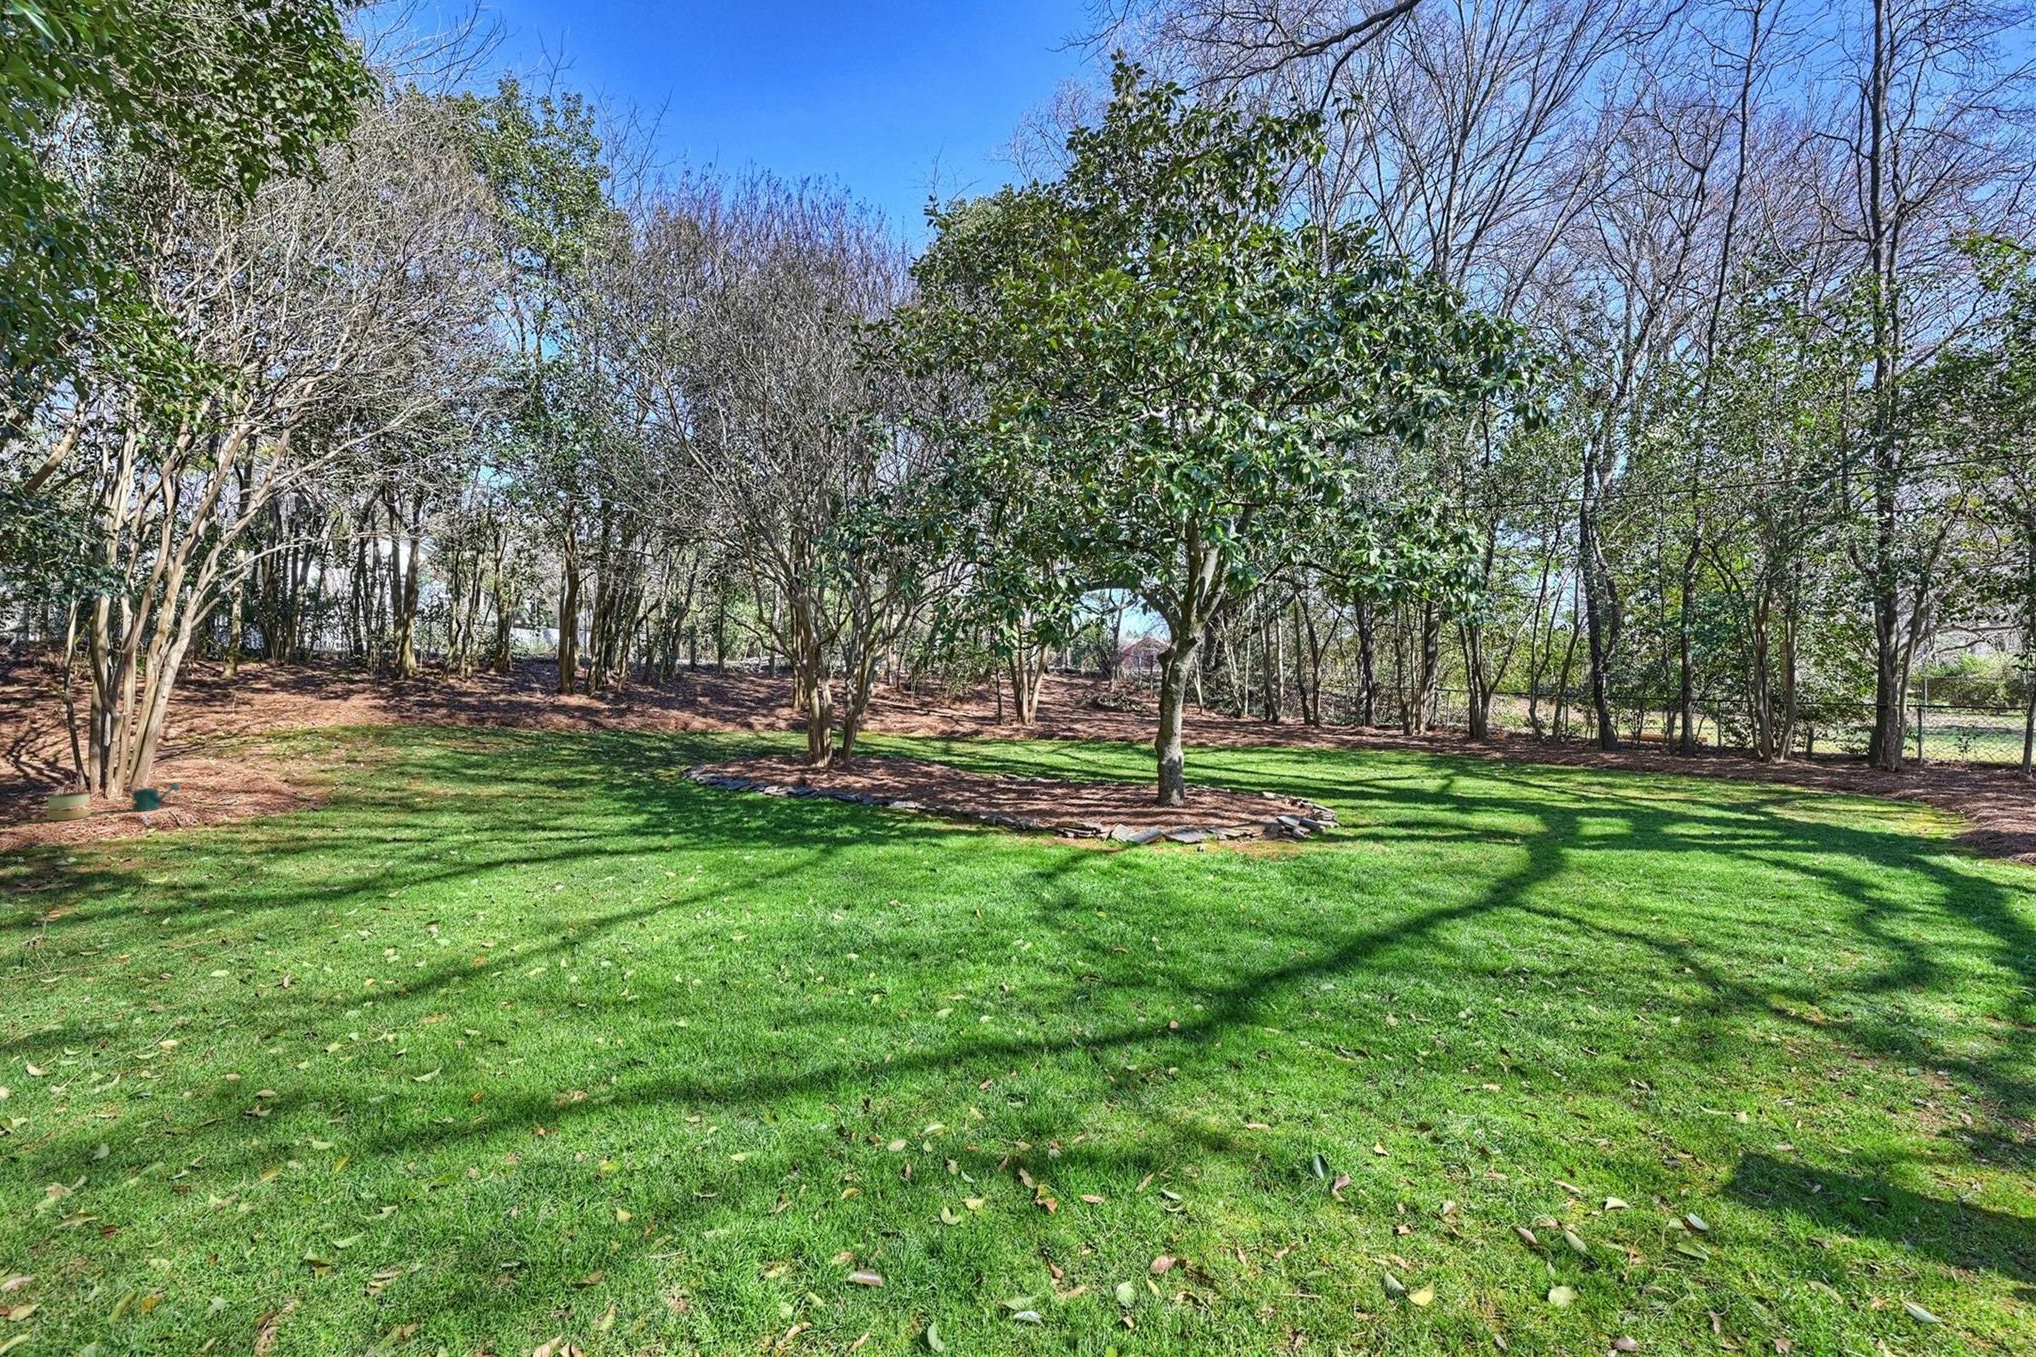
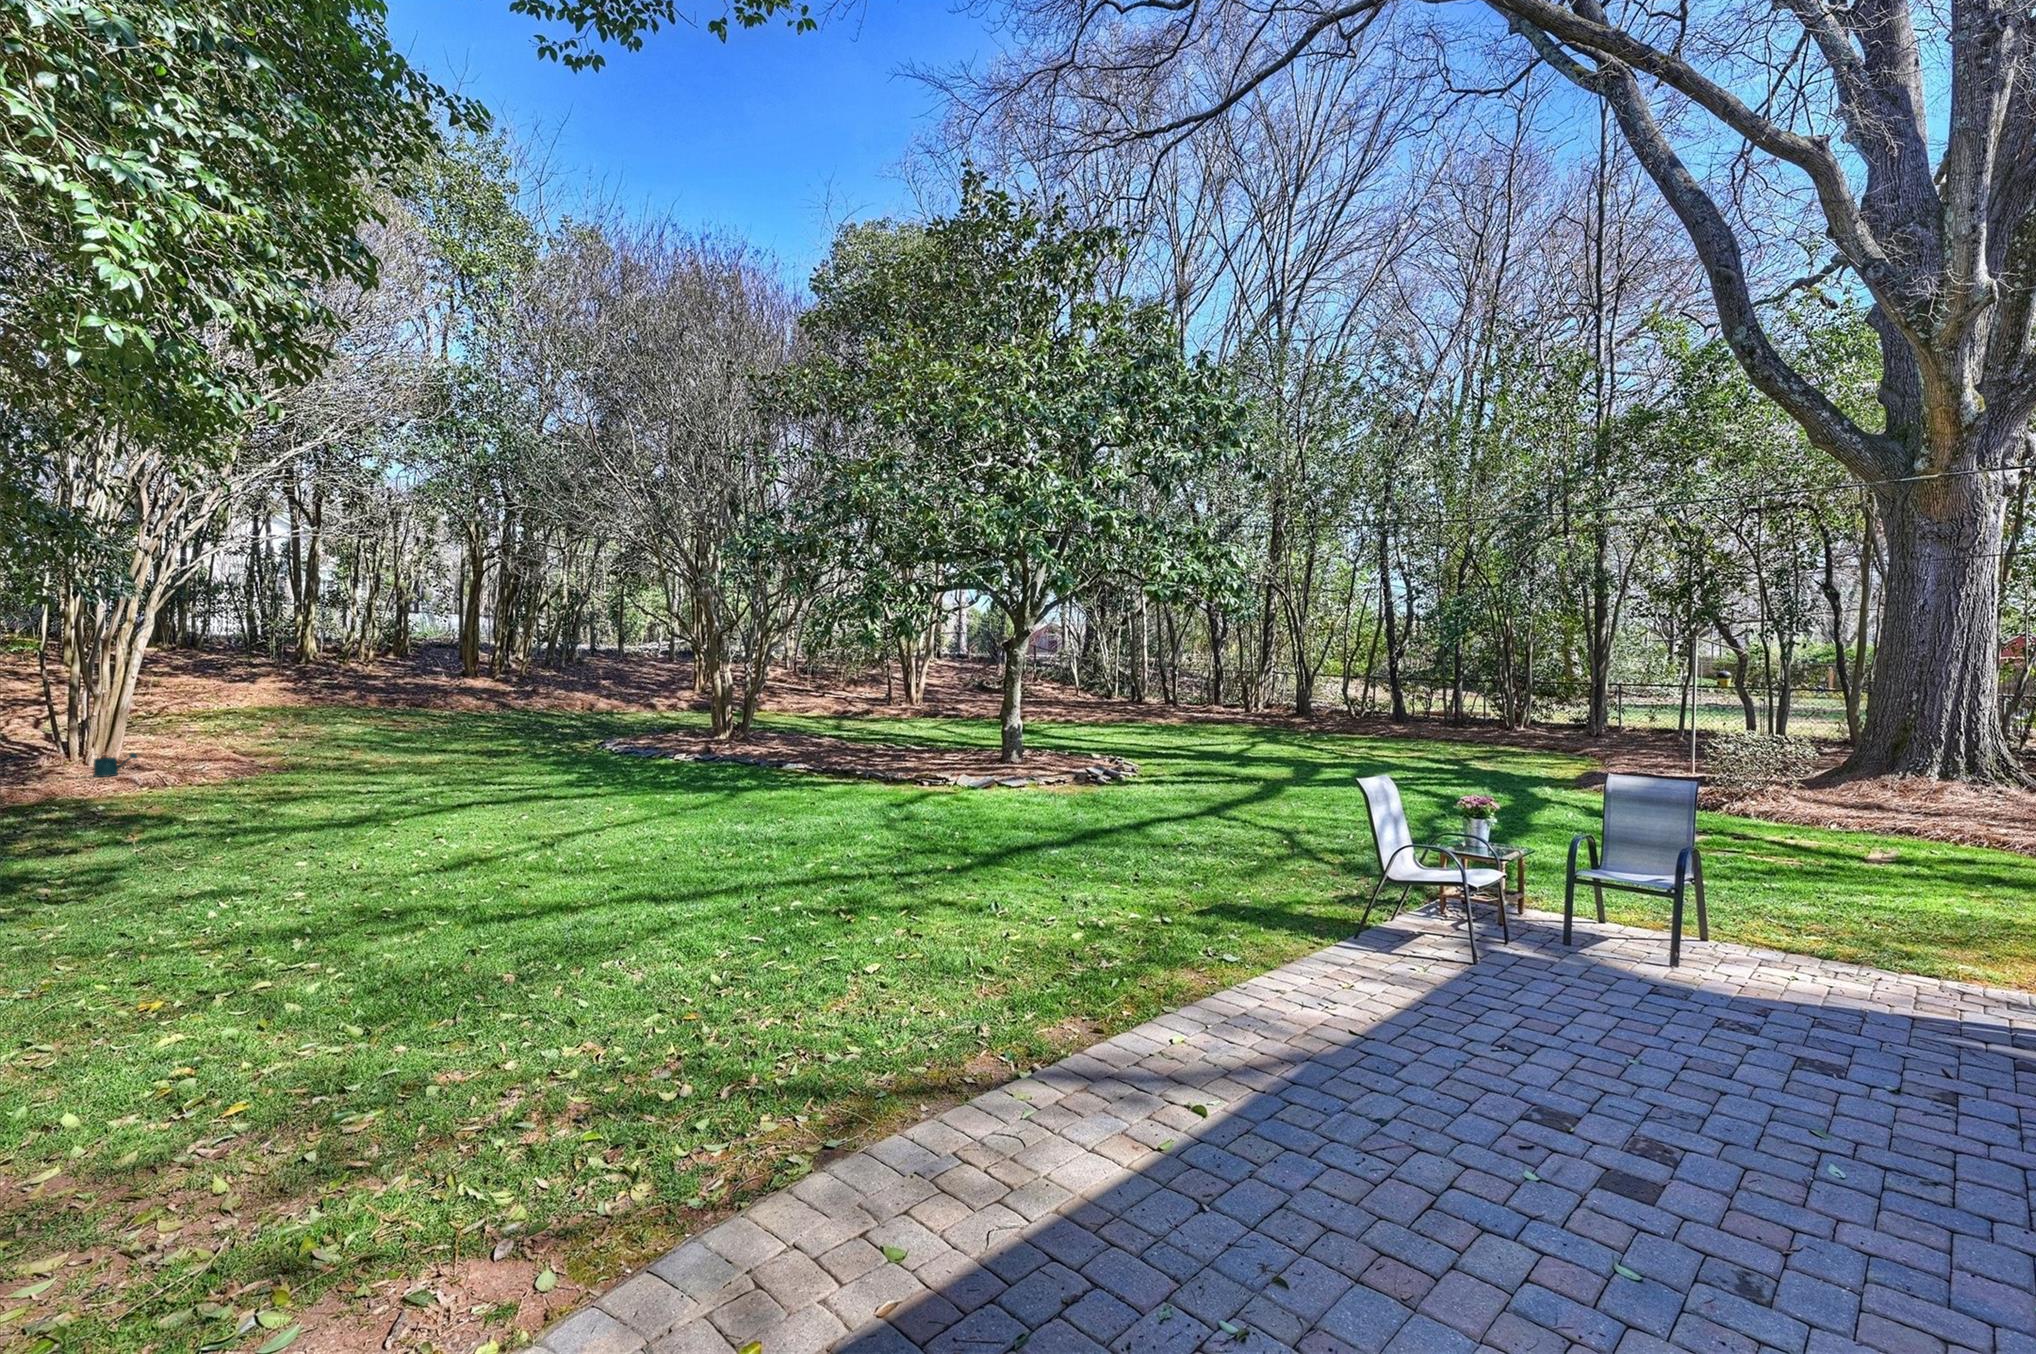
bench: present [1806,726,1879,767] -> none [1531,701,1580,733]
planter: present [48,792,90,821] -> none [18,760,57,785]

